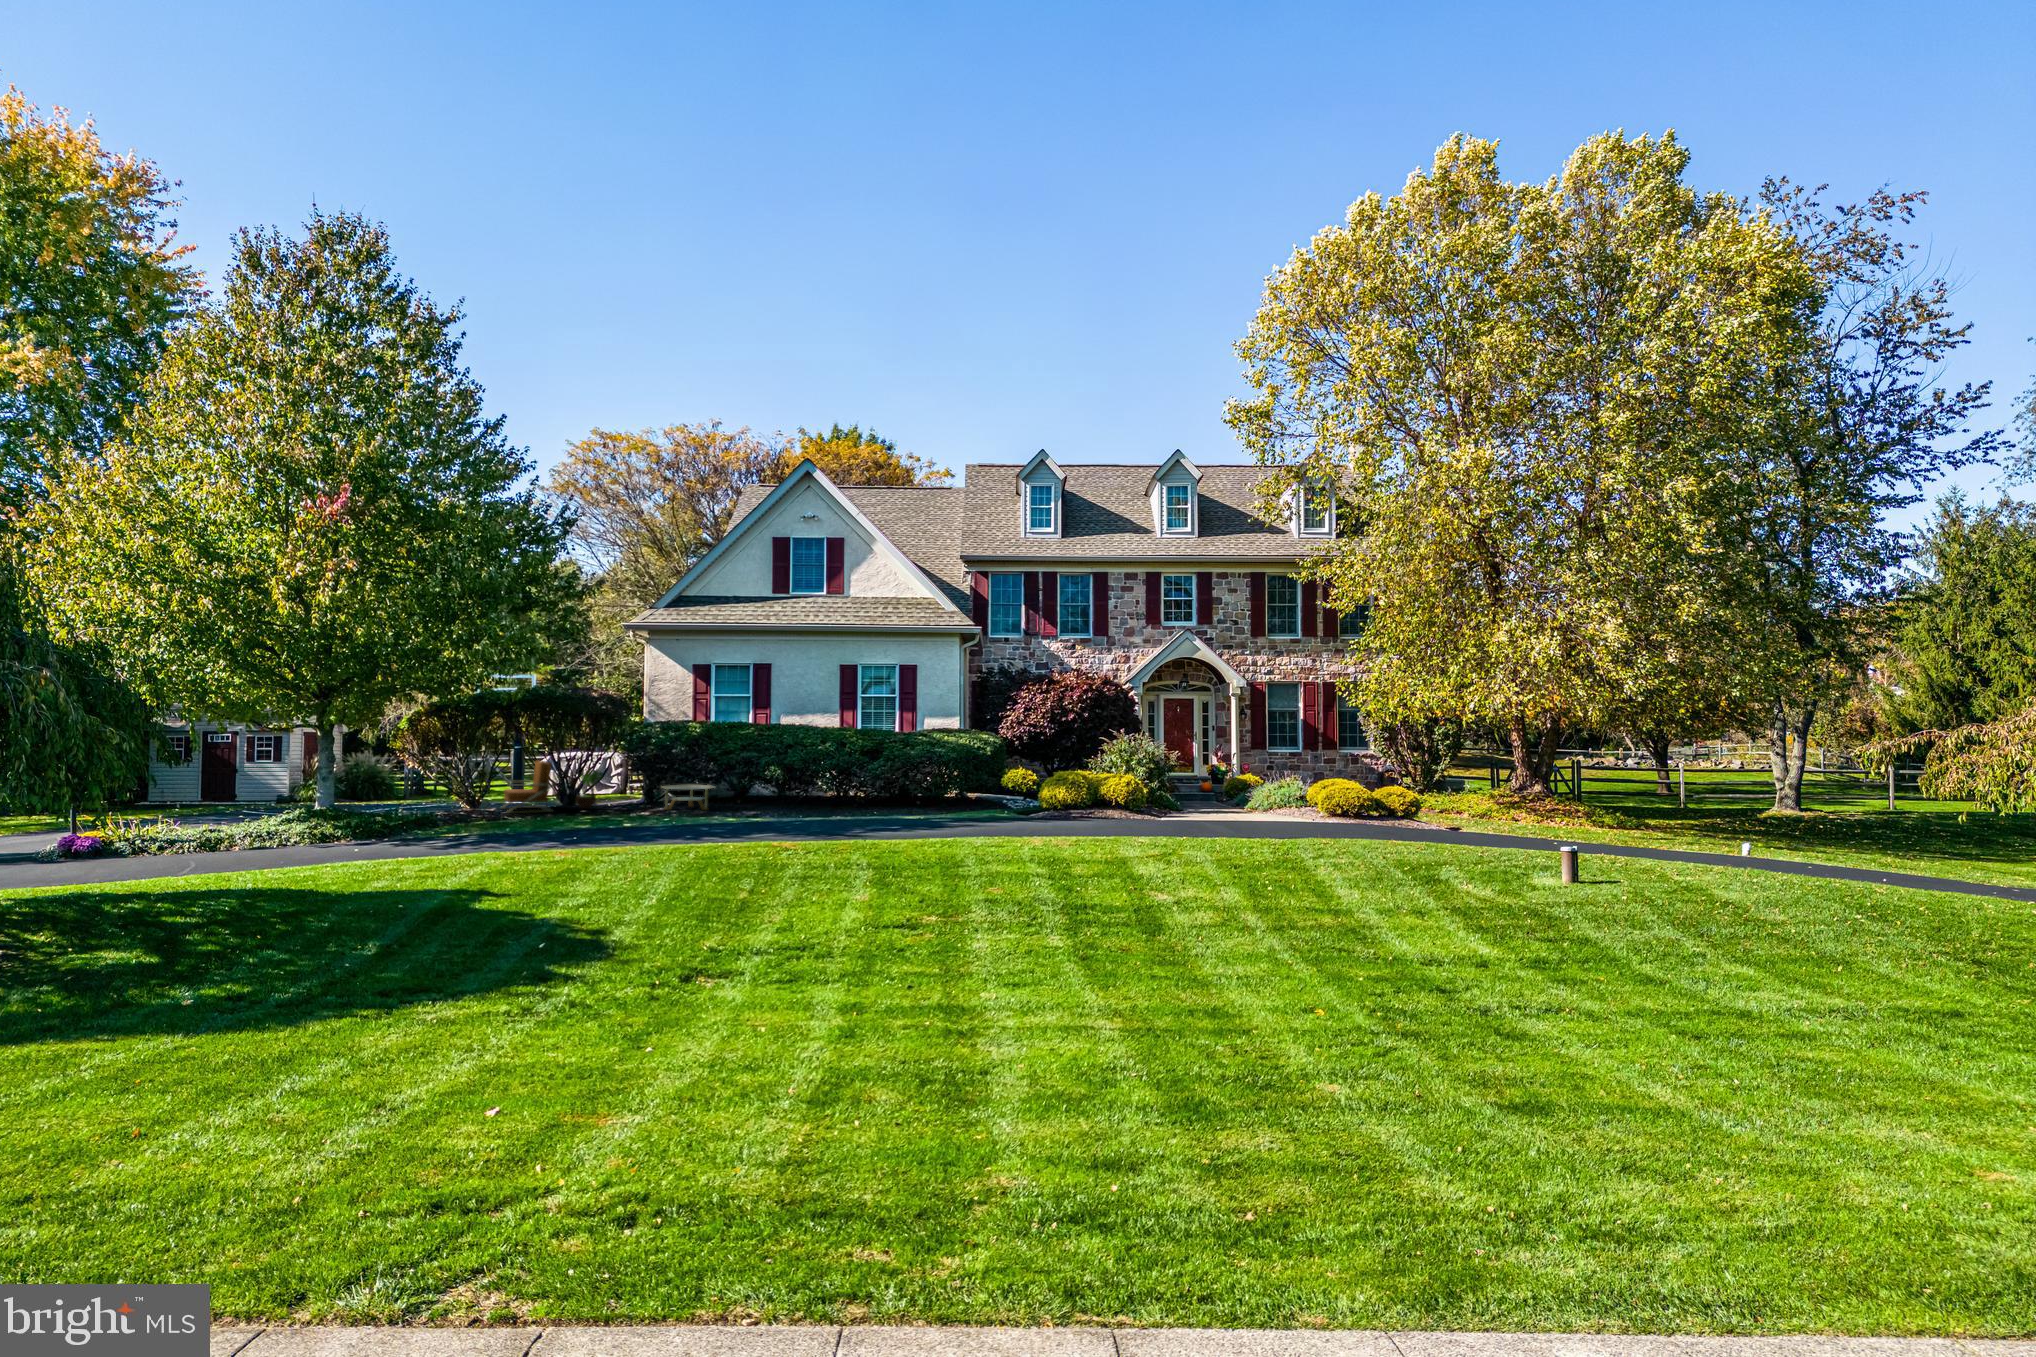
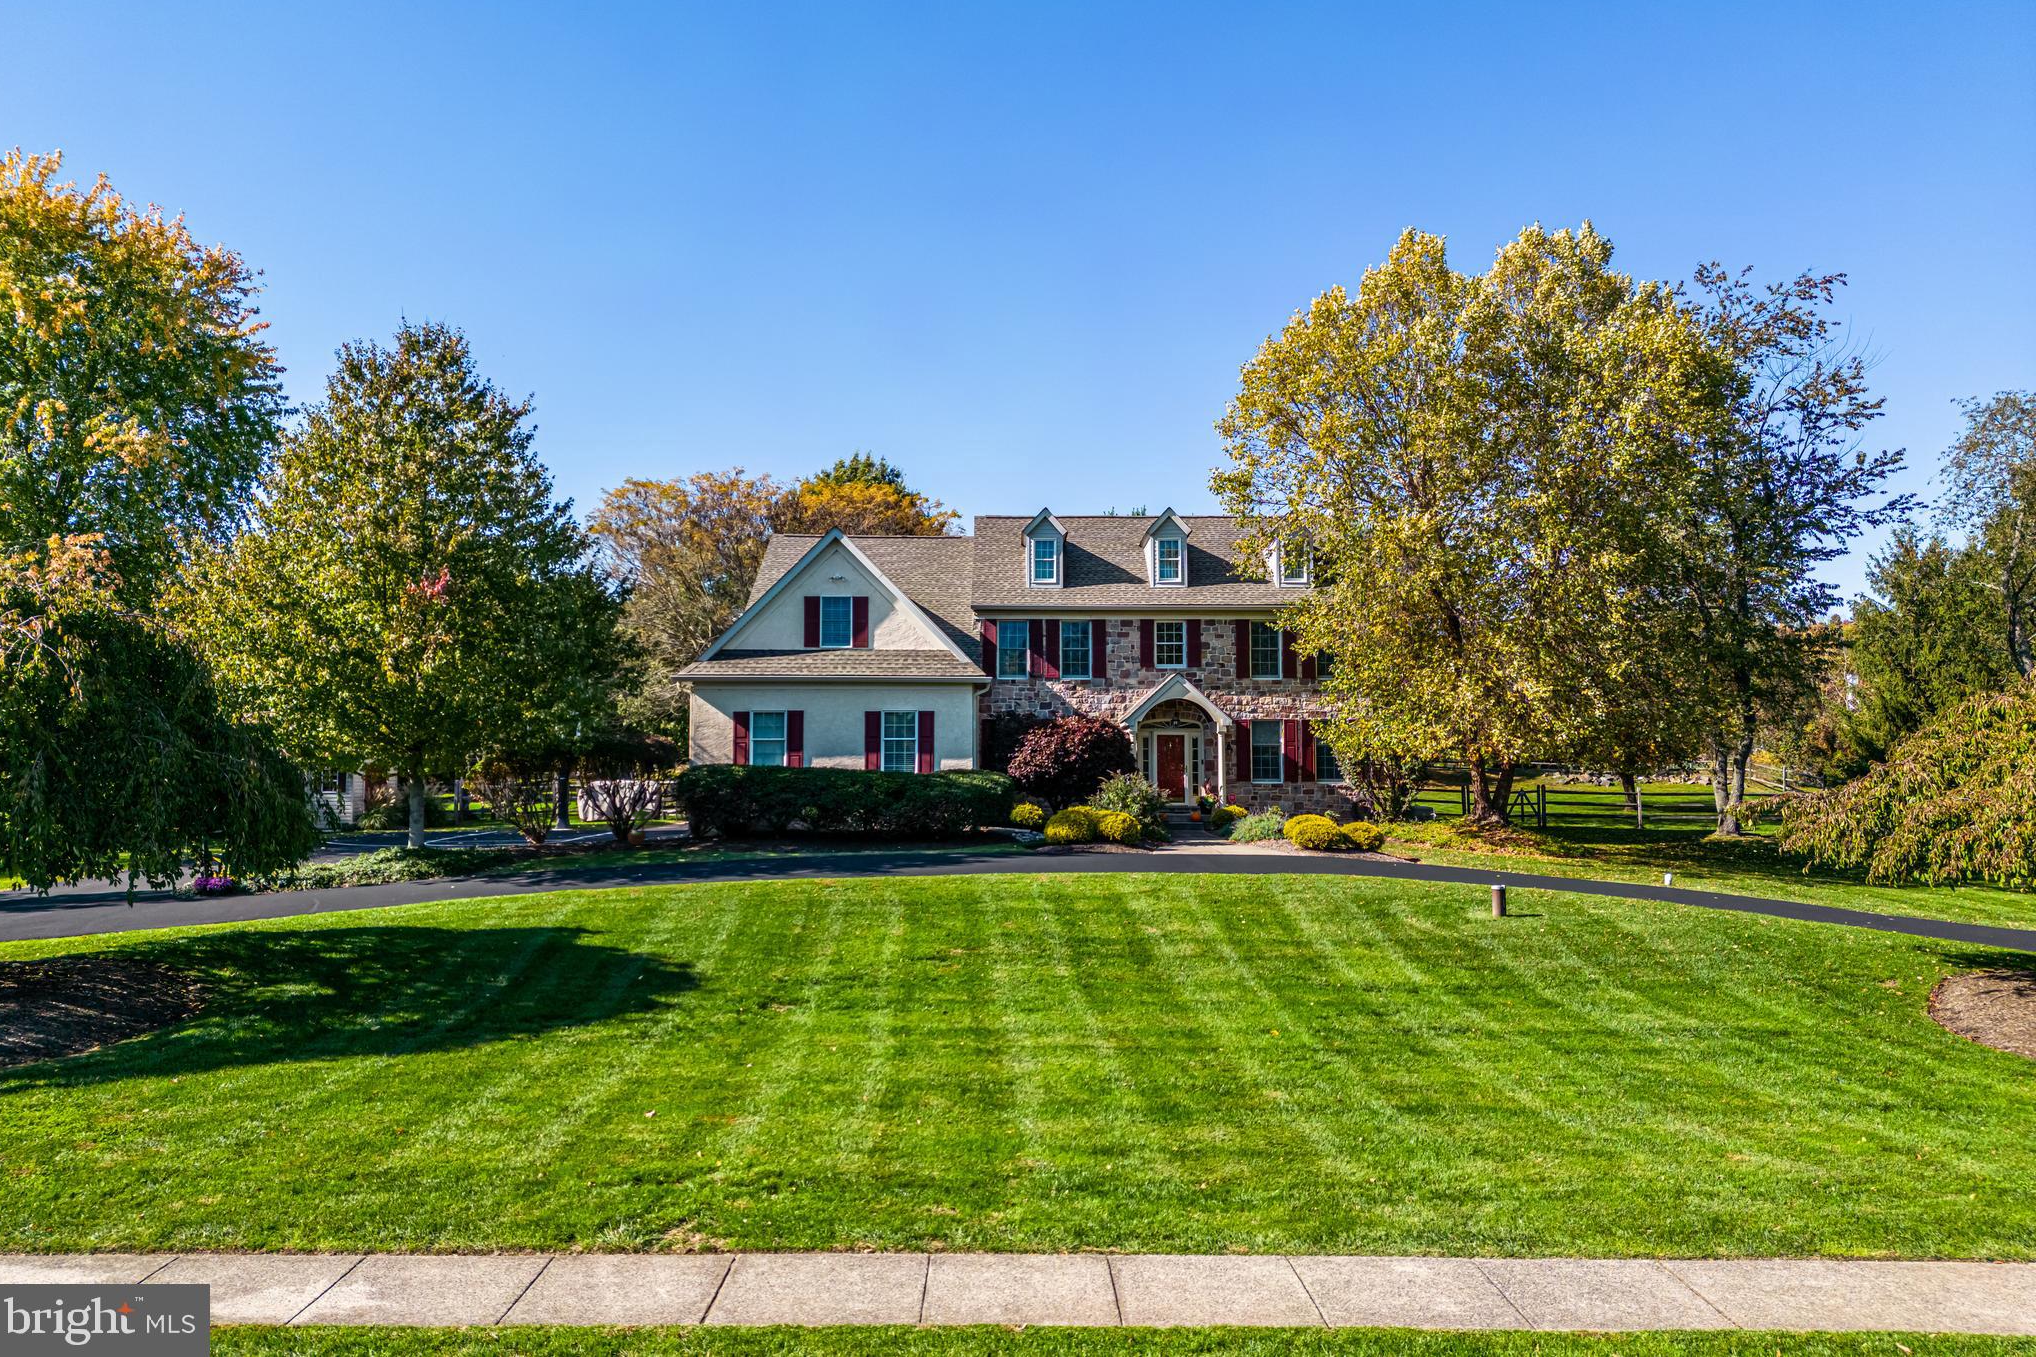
lounge chair: present [502,761,555,813] -> none [561,801,611,850]
round table: present [663,785,714,810] -> none [704,821,753,845]

